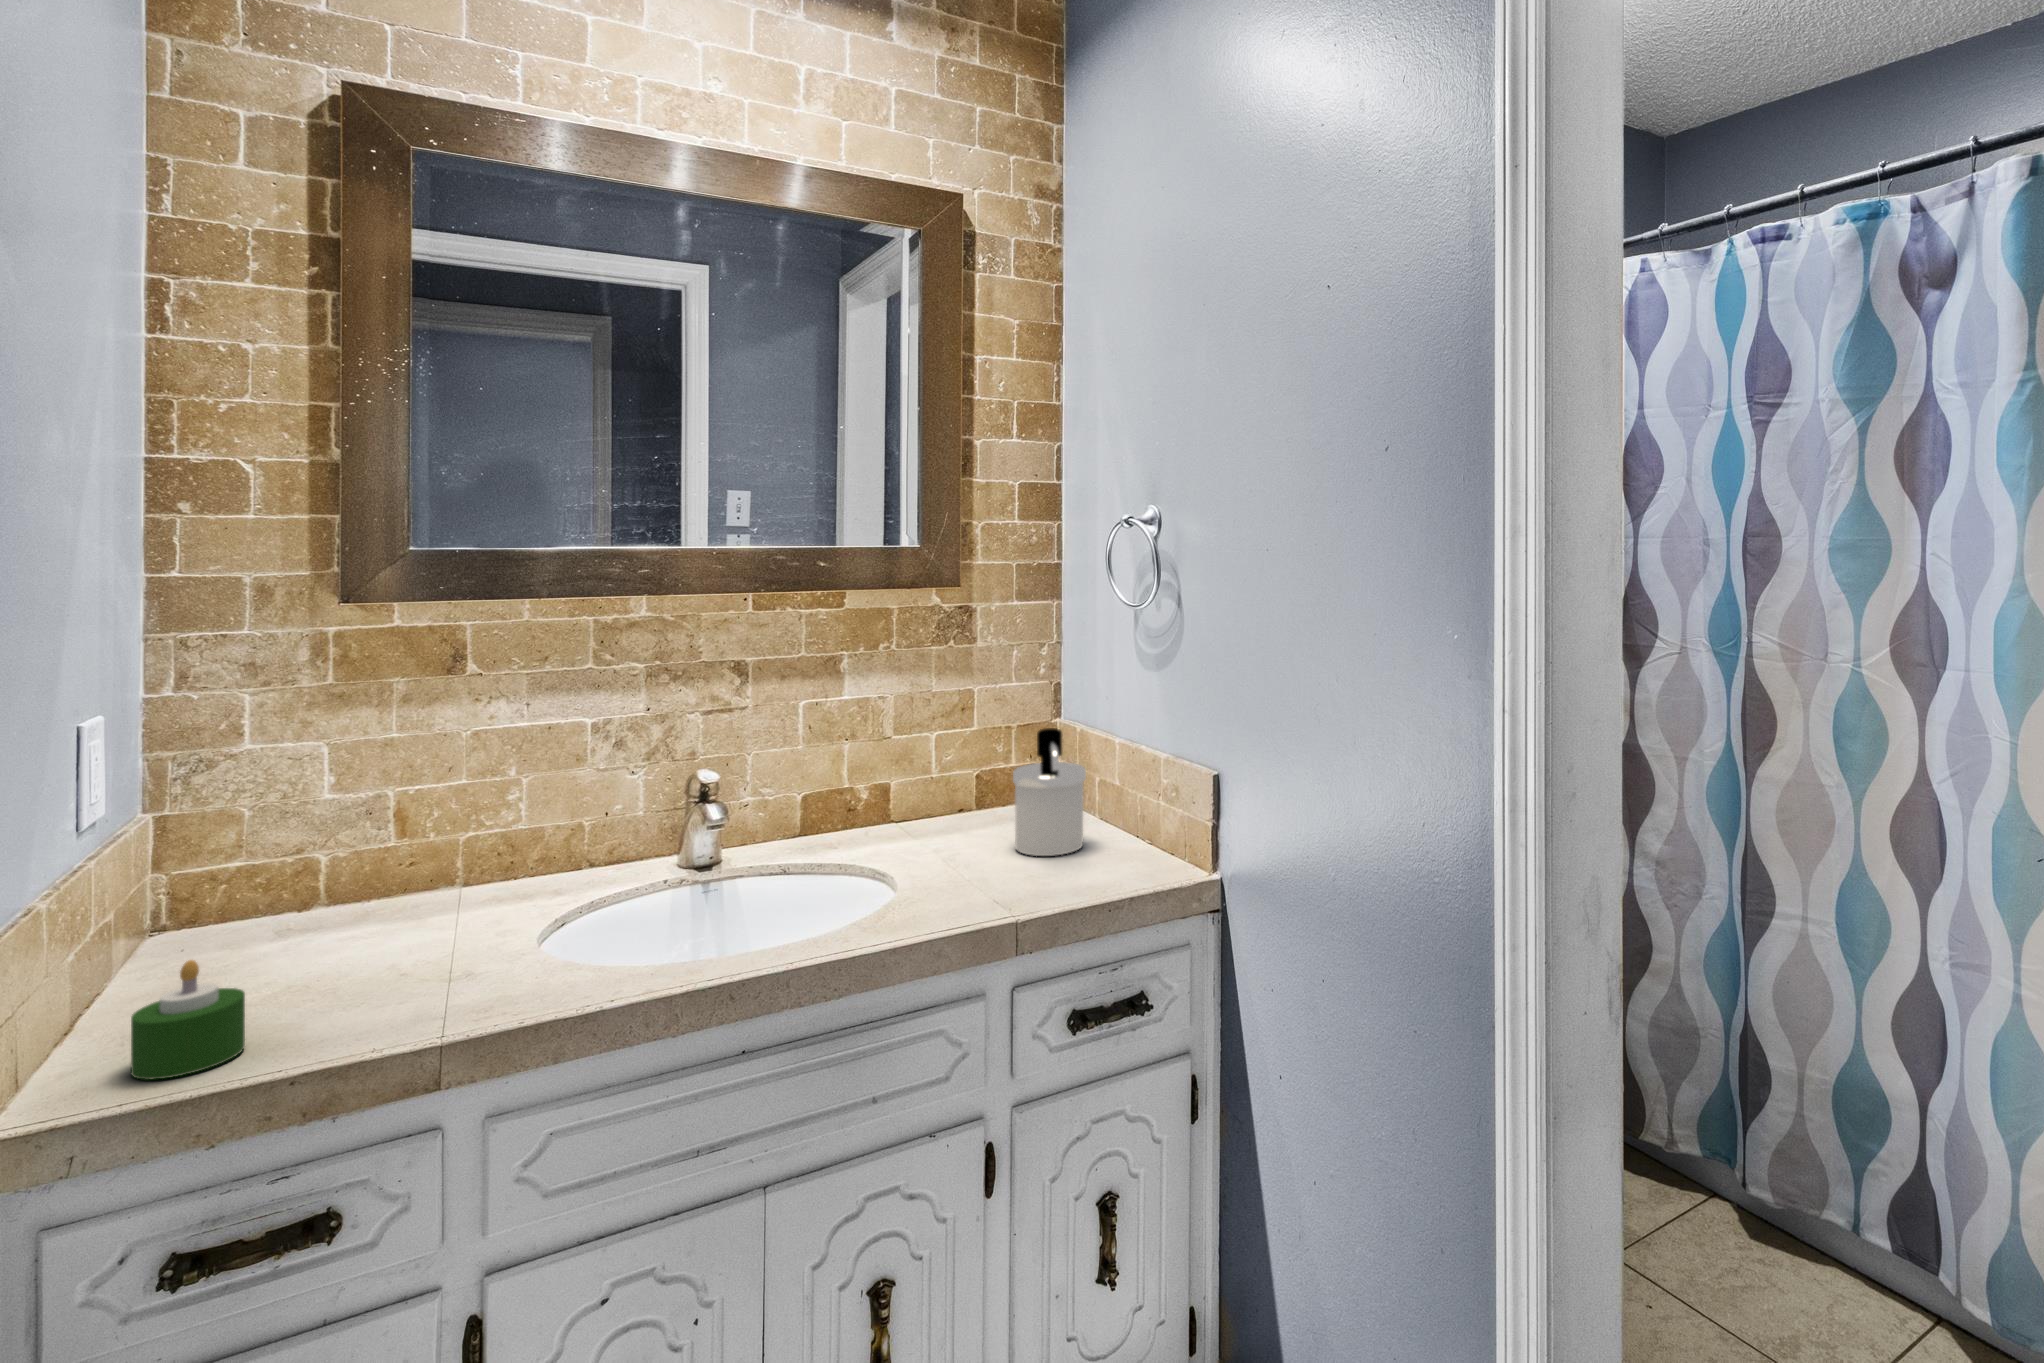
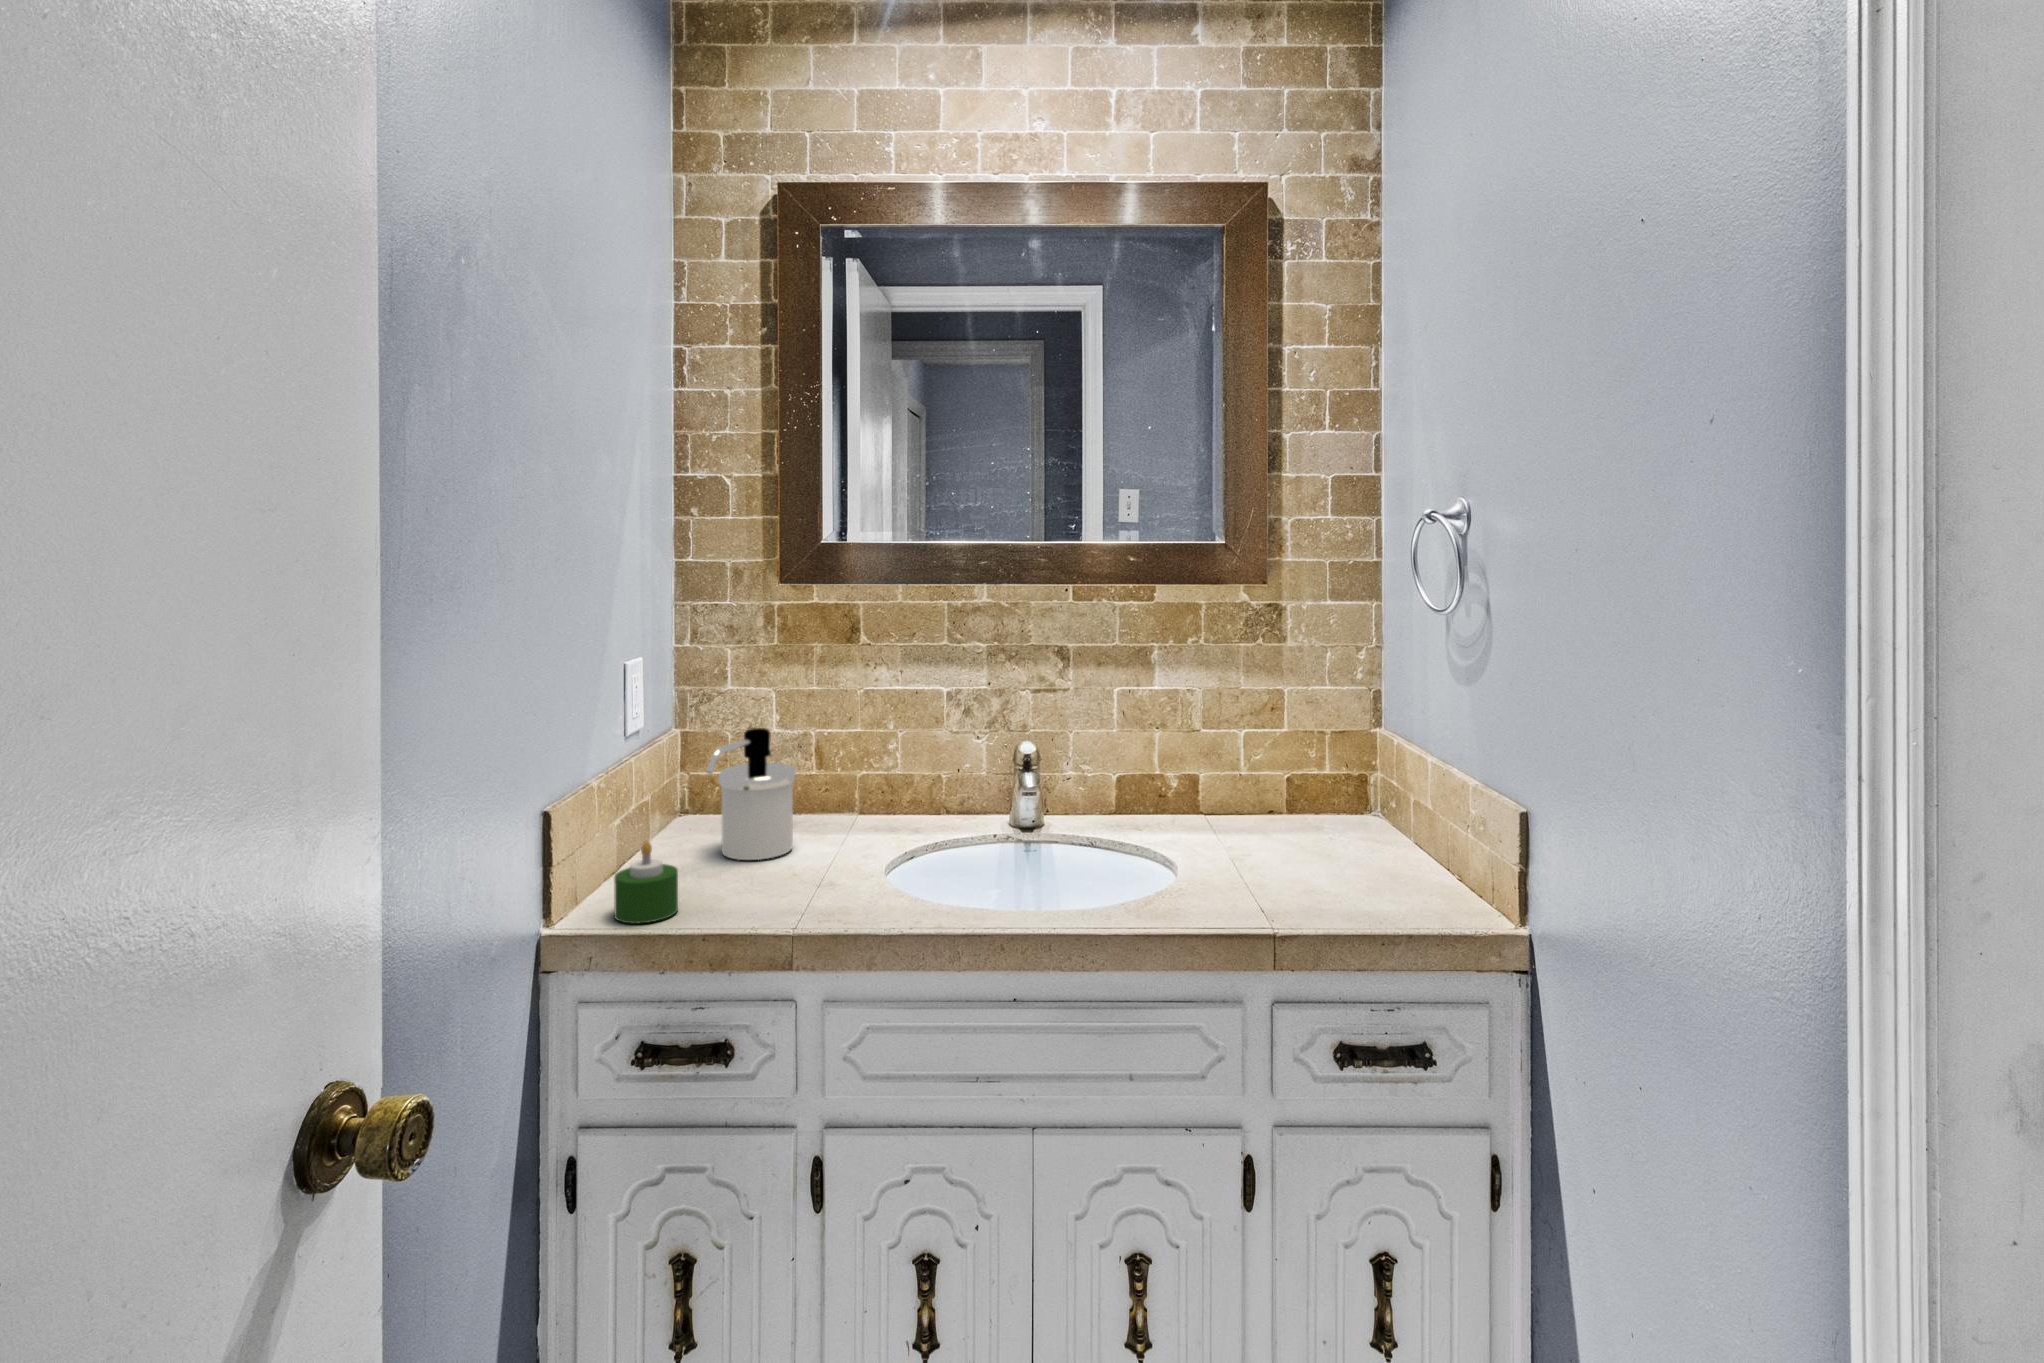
soap dispenser: present [1013,728,1086,856] -> present [706,728,795,860]

